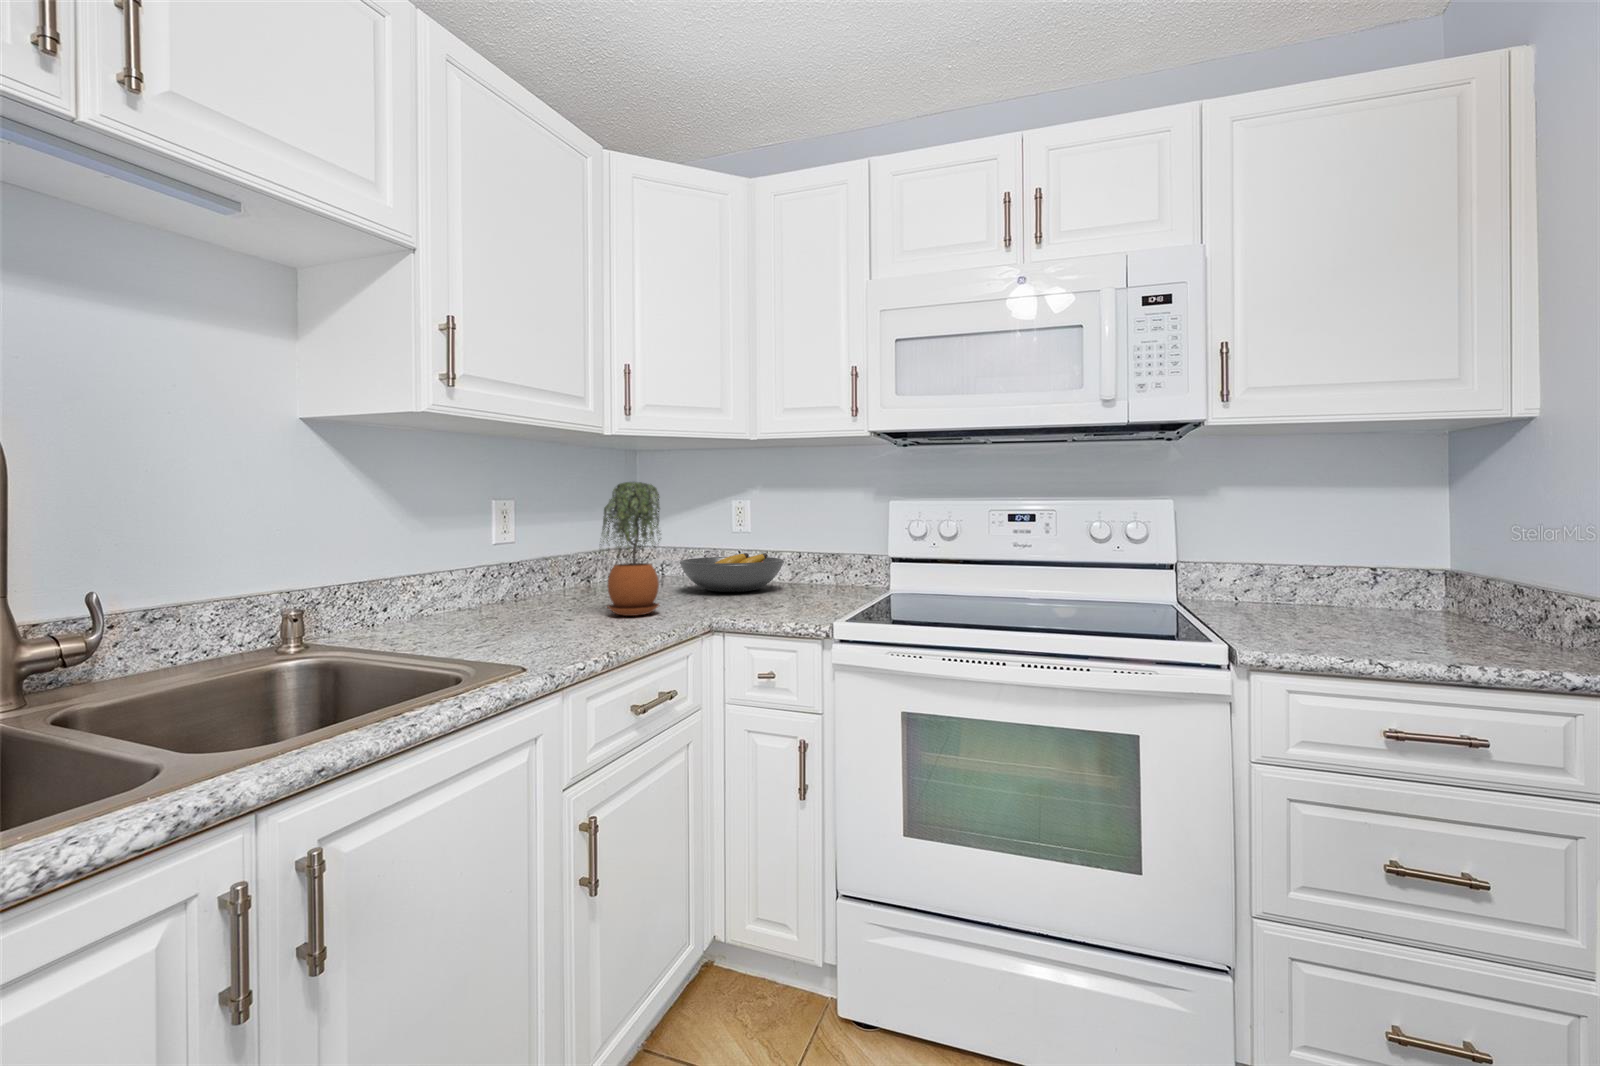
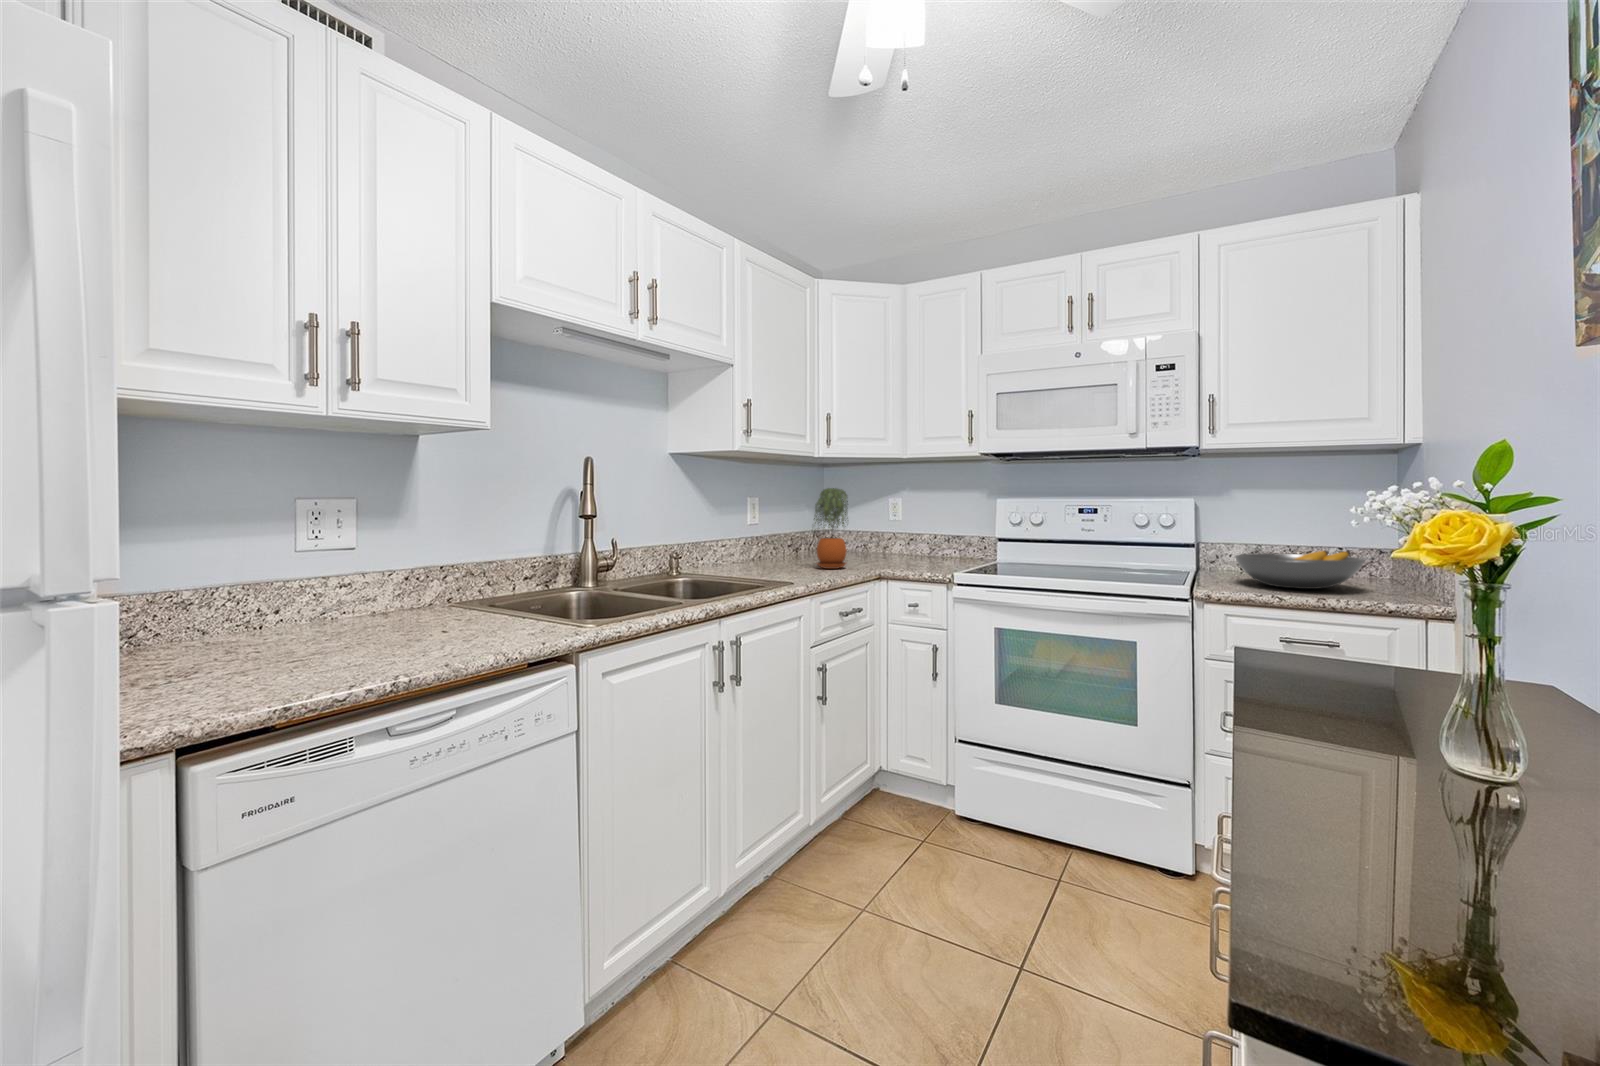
fruit bowl: present [680,553,784,592] -> present [1235,550,1364,589]

